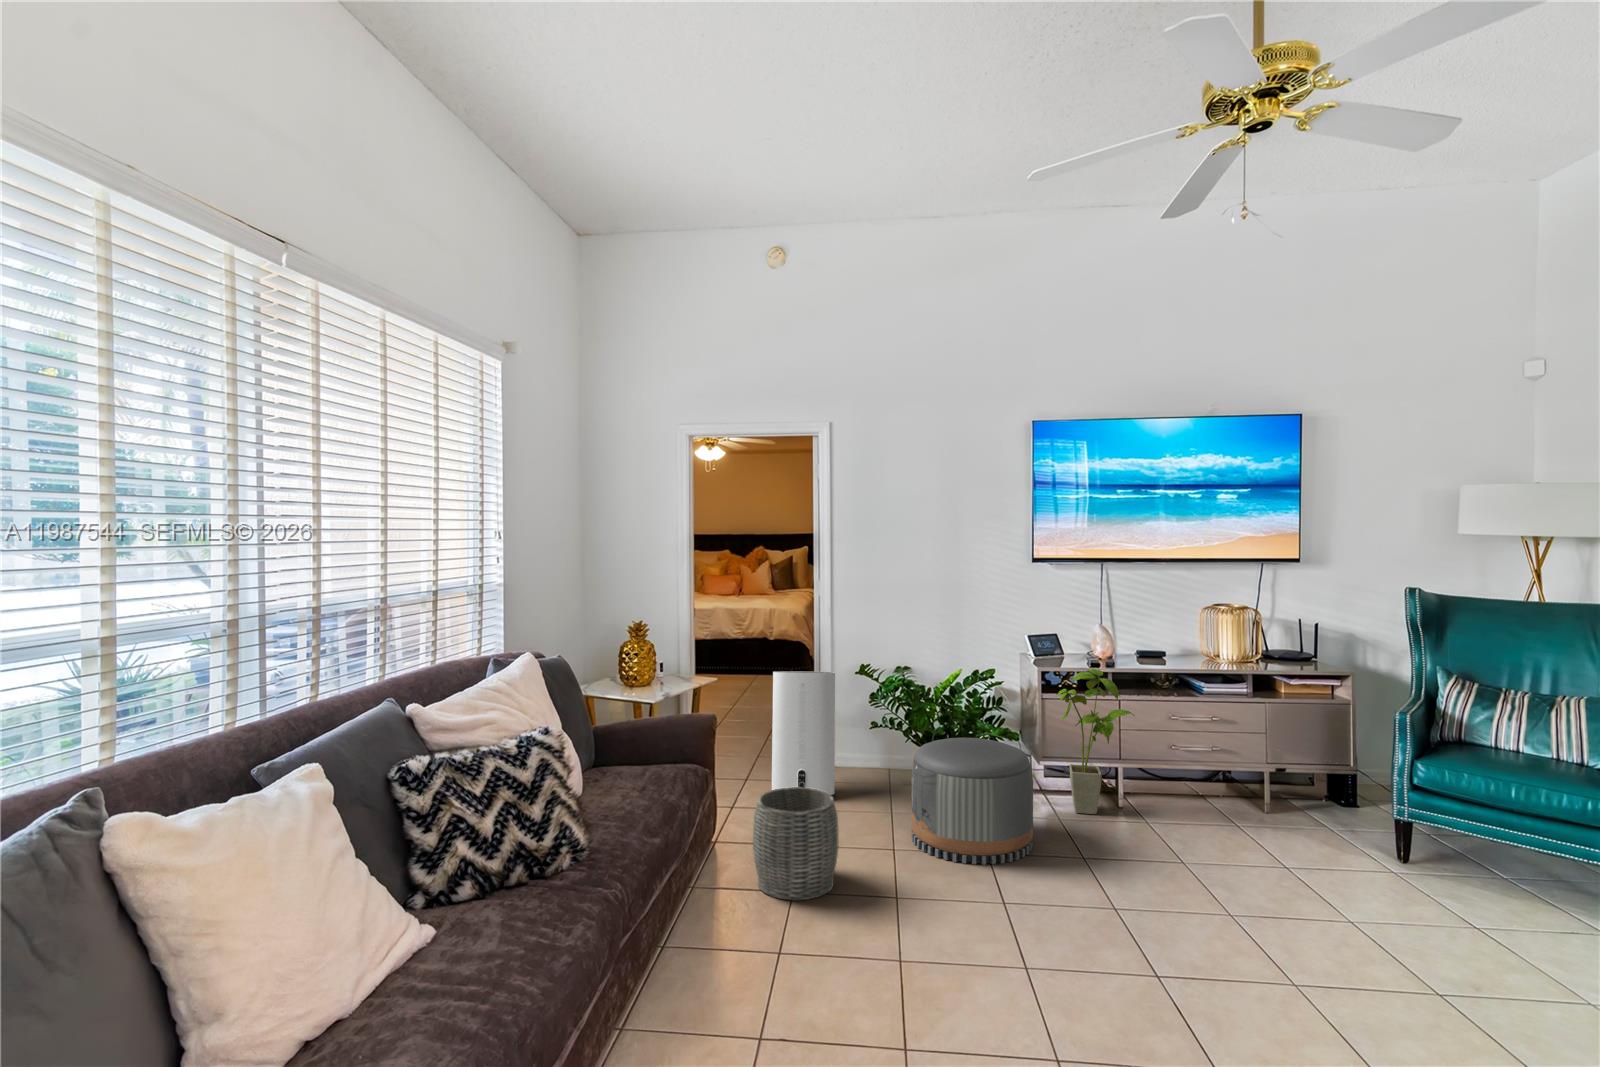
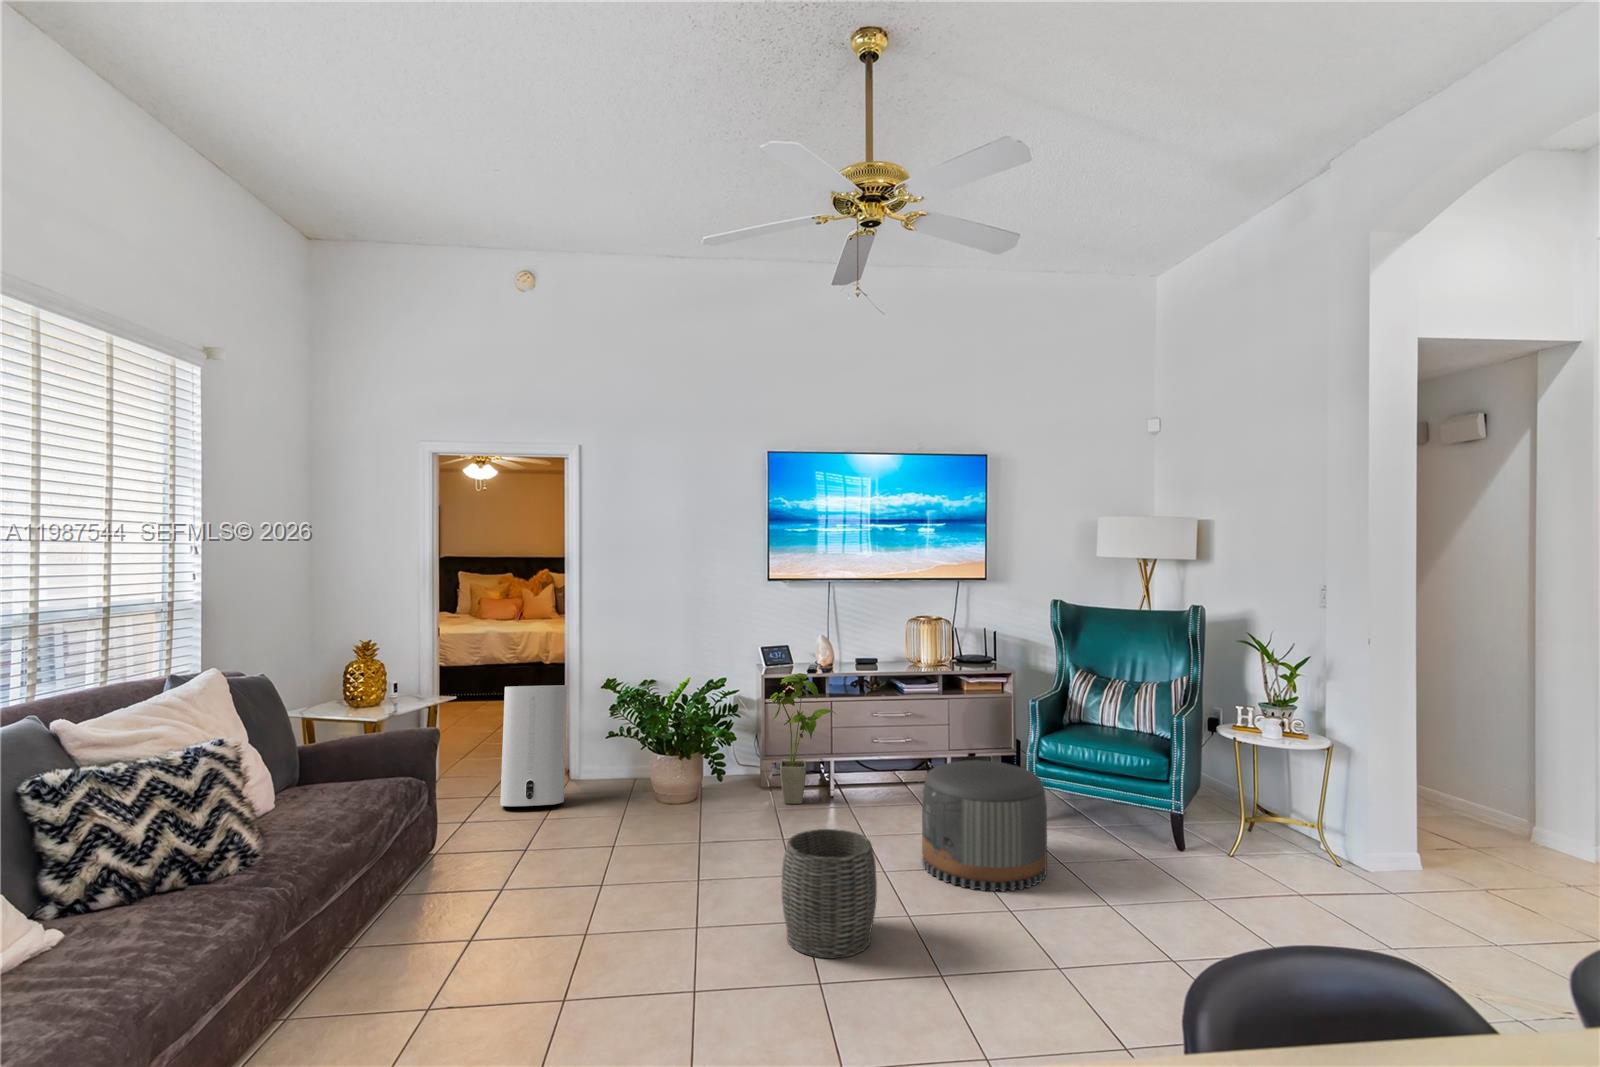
pouf: present [912,738,1033,865] -> present [922,760,1047,891]
woven basket: present [753,788,839,900] -> present [782,829,877,958]

